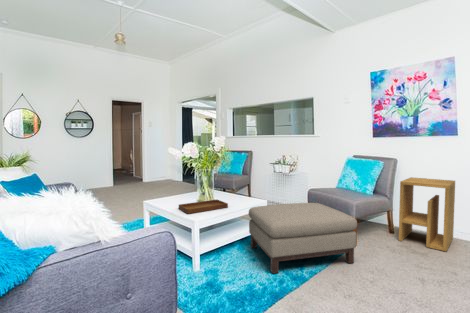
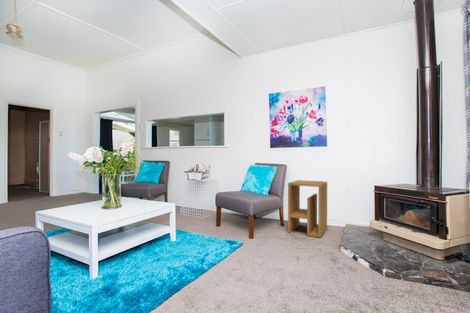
tray: present [179,193,228,214] -> none [79,197,134,218]
ottoman: present [249,203,357,273] -> none [156,204,251,270]

